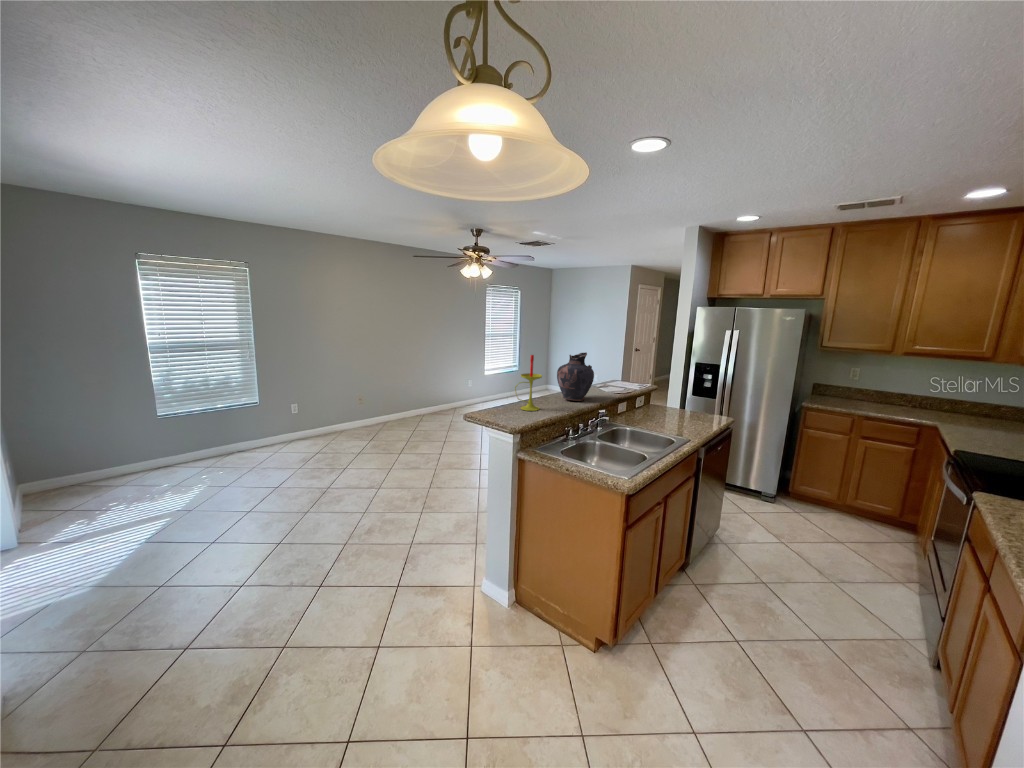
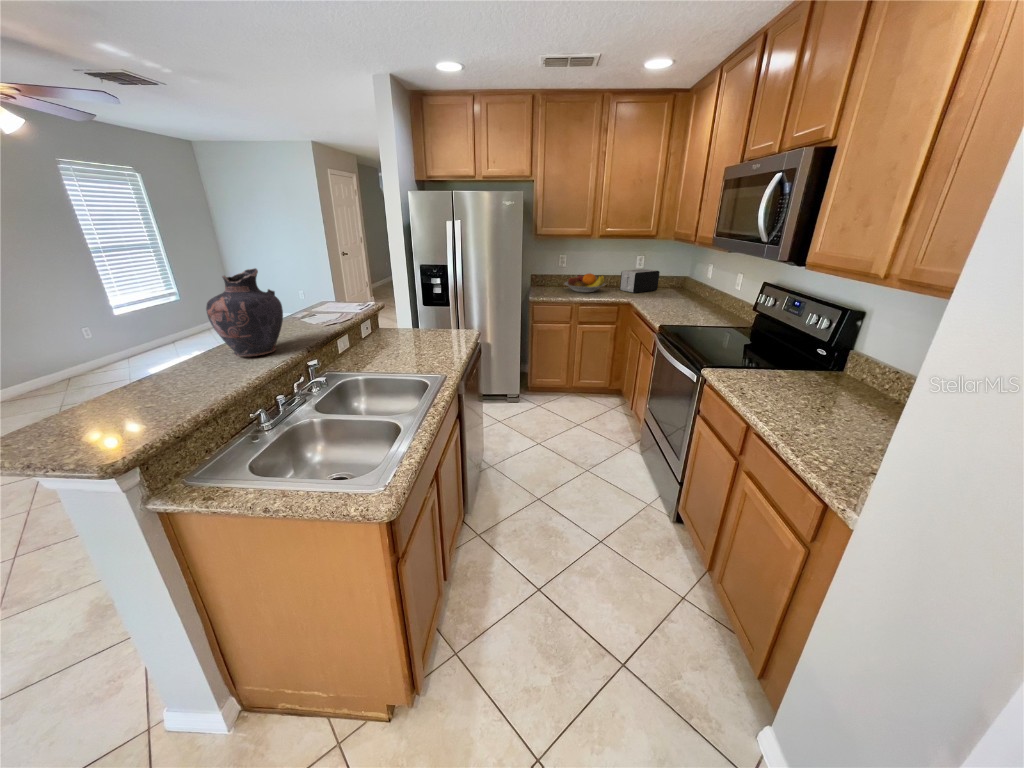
candle: present [515,355,542,411] -> none [100,283,185,403]
fruit bowl: none [853,389,913,410] -> present [564,273,605,293]
toaster: none [938,393,1010,423] -> present [620,269,660,293]

